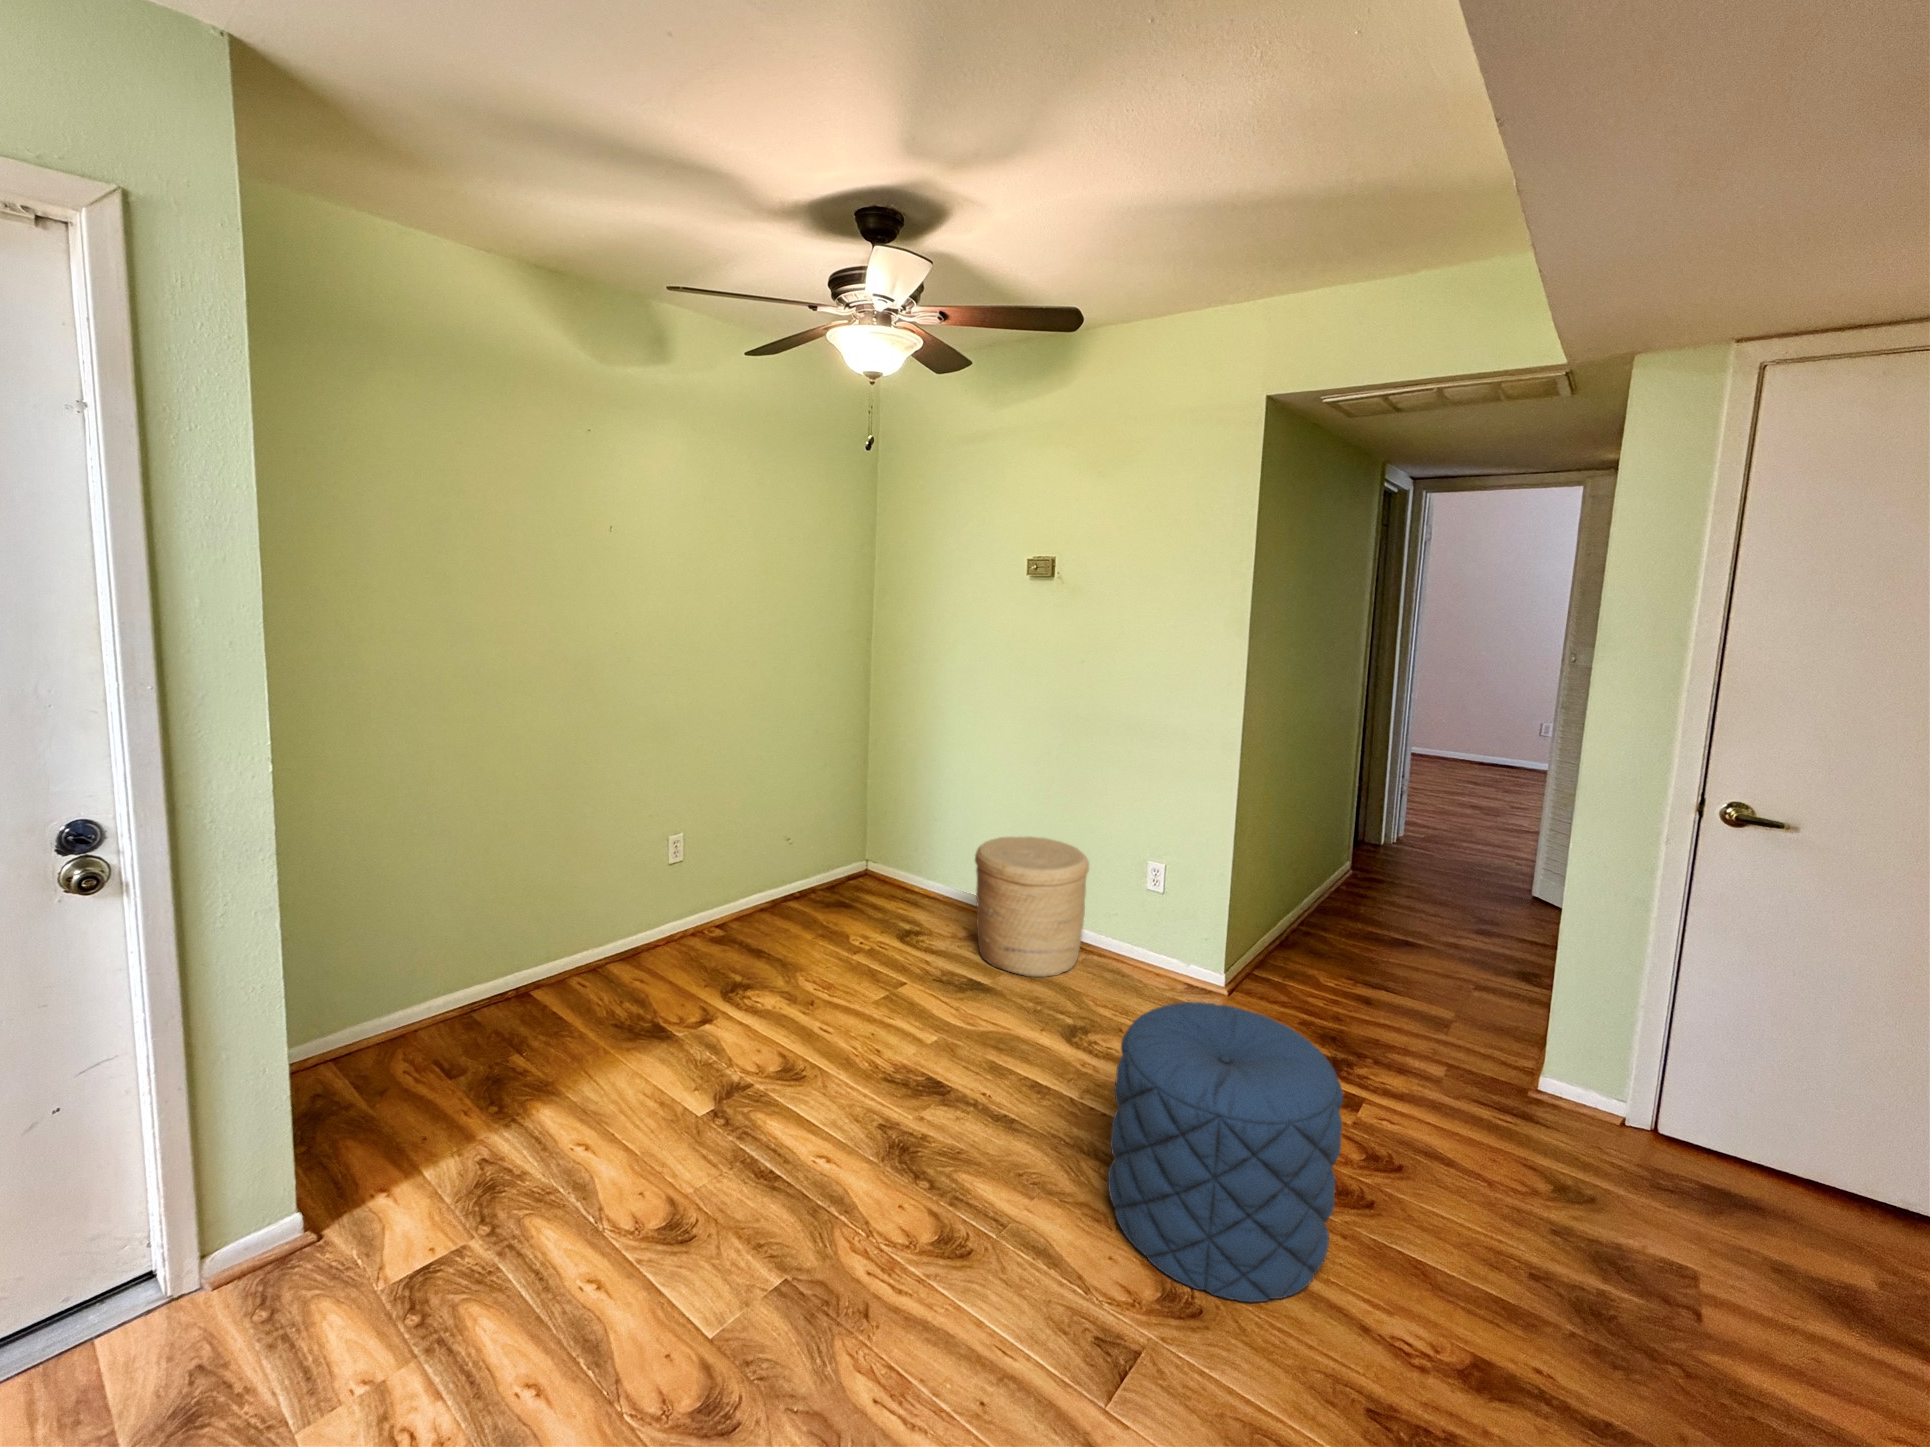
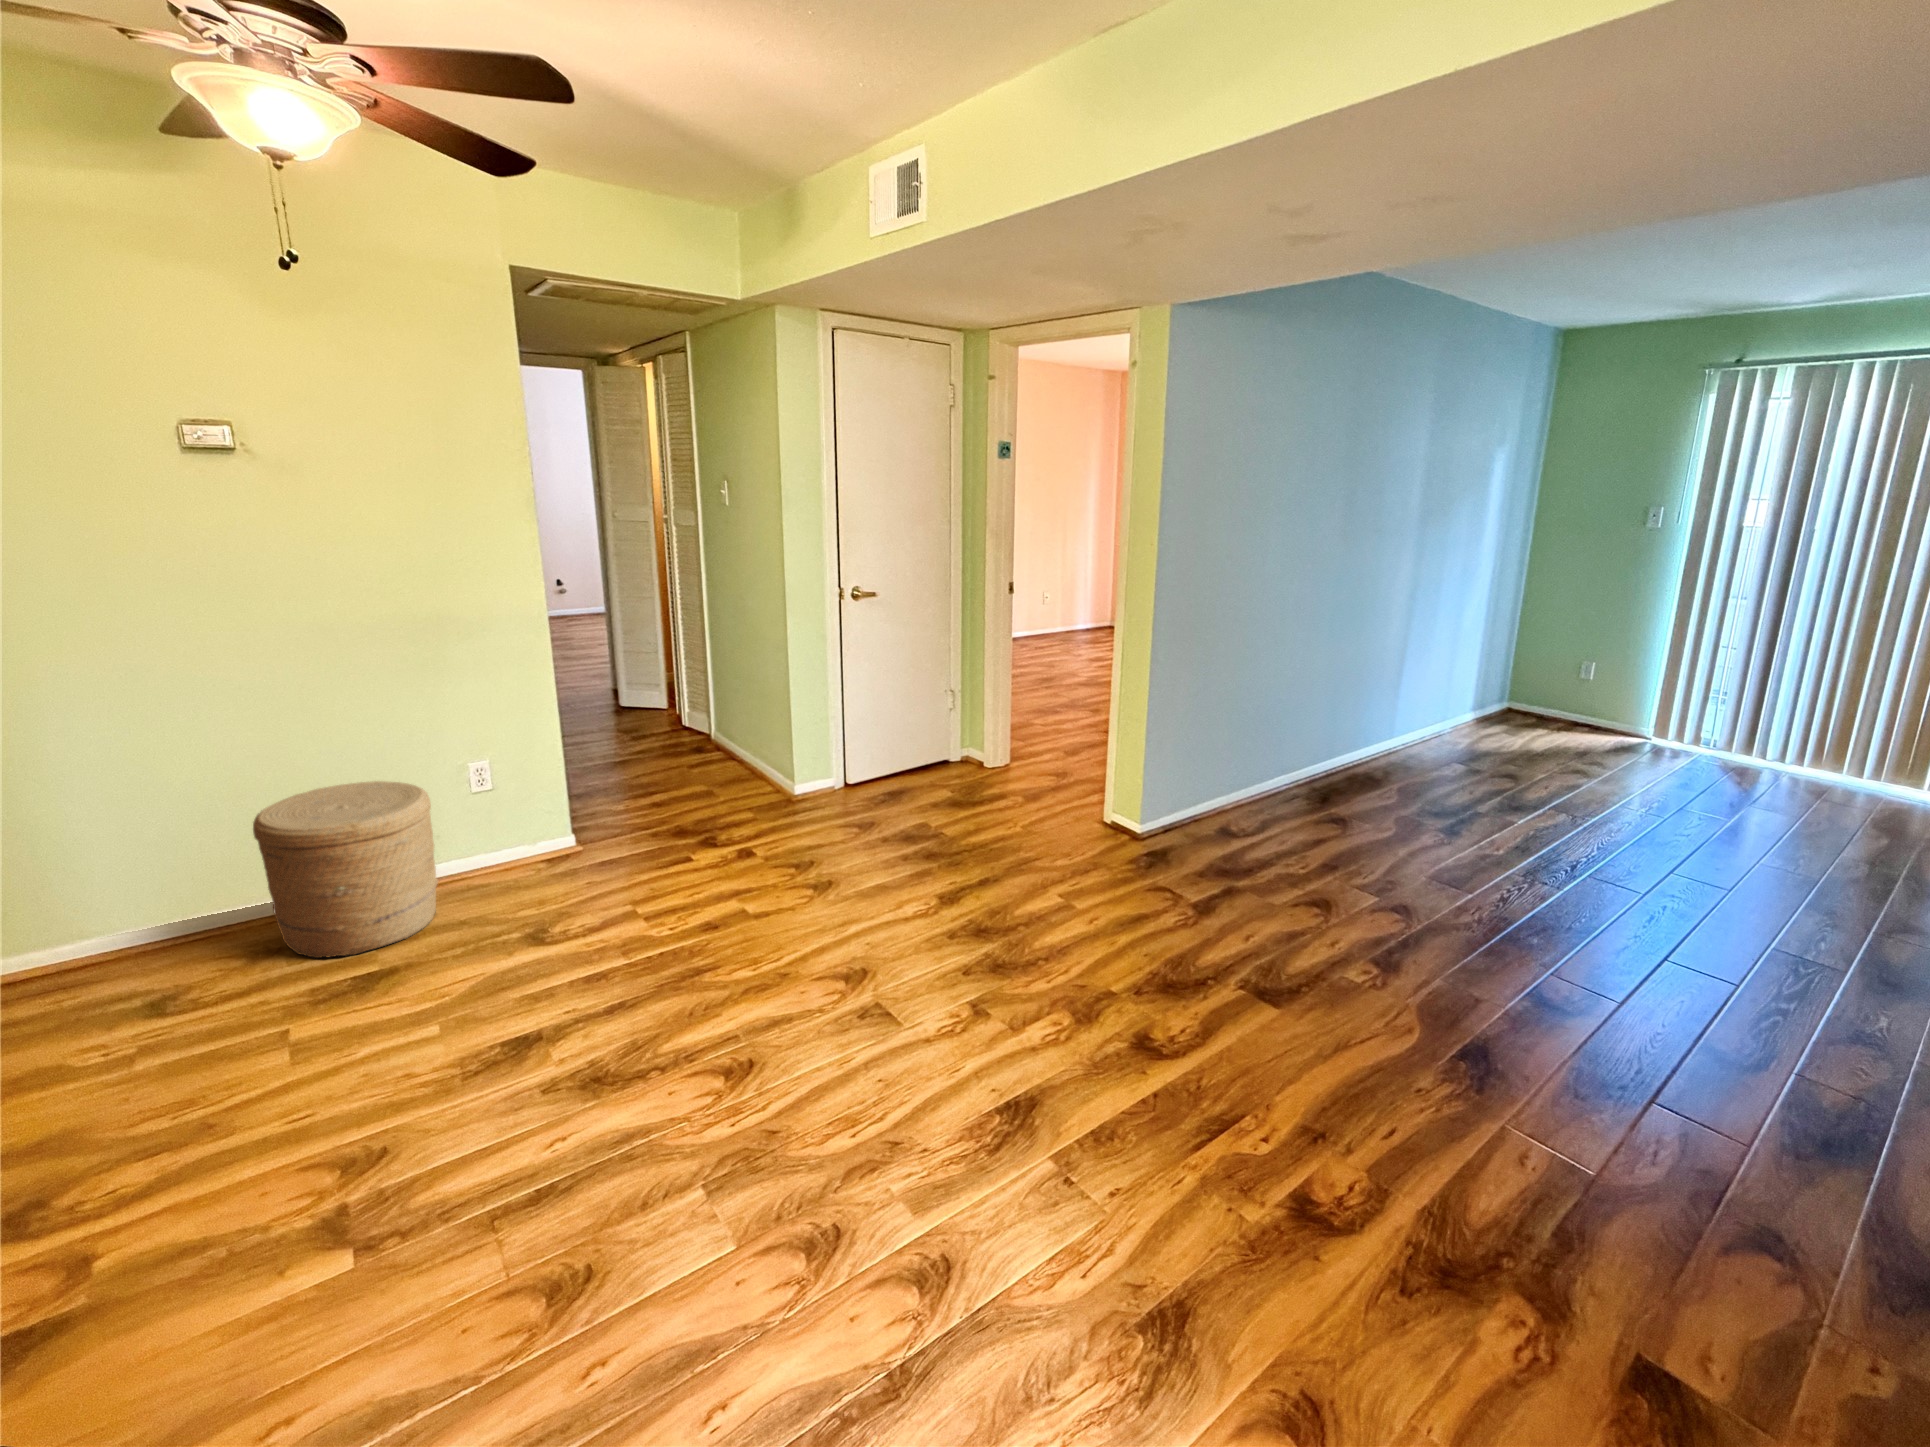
pouf: present [1108,1002,1343,1302] -> none [720,790,879,980]

